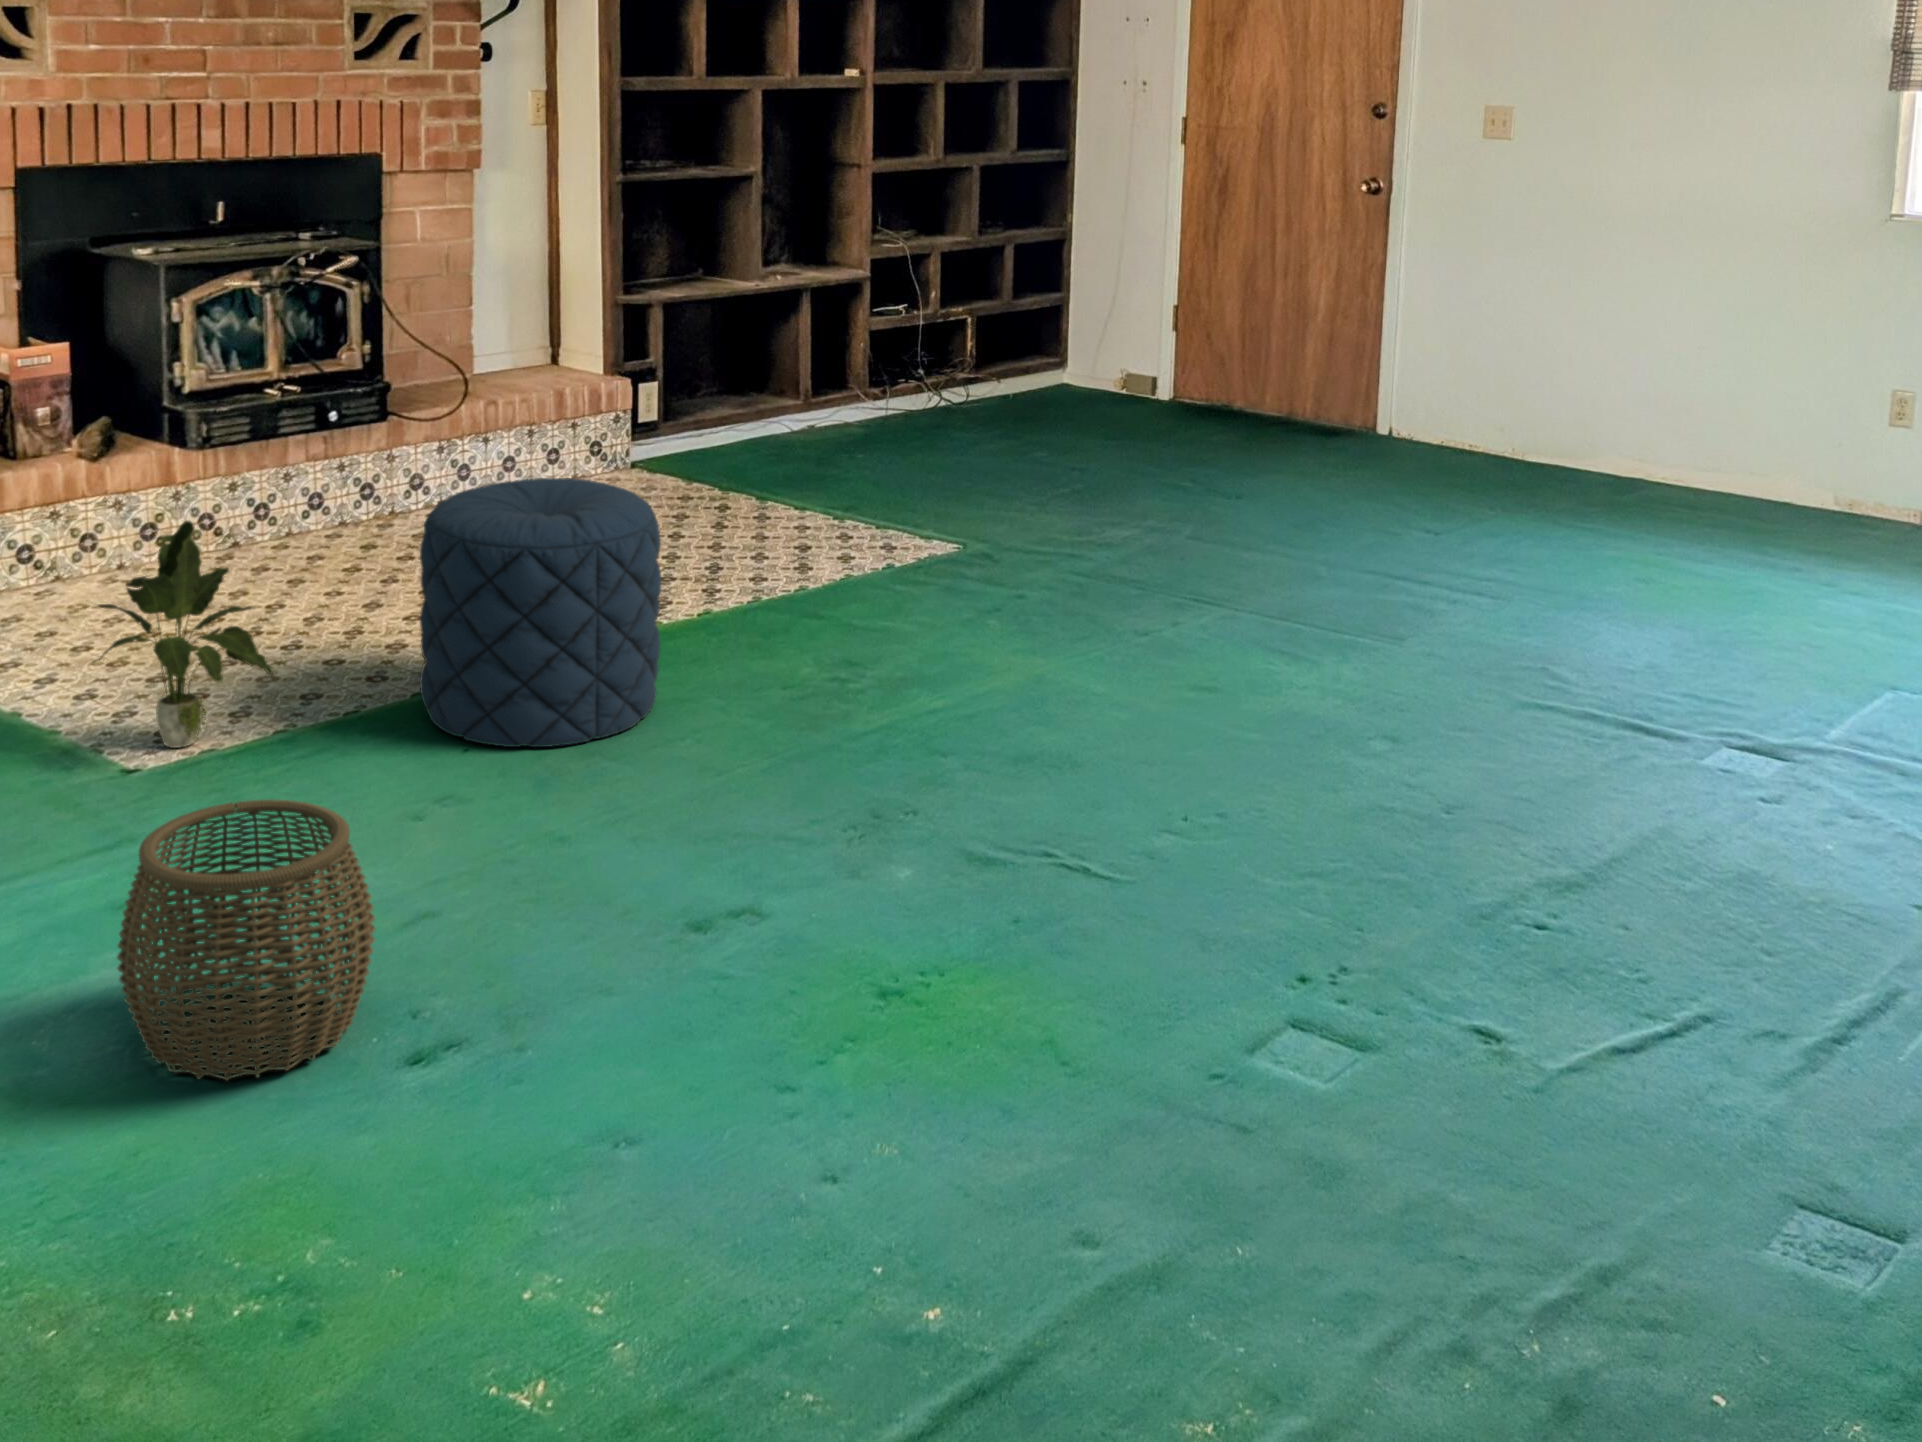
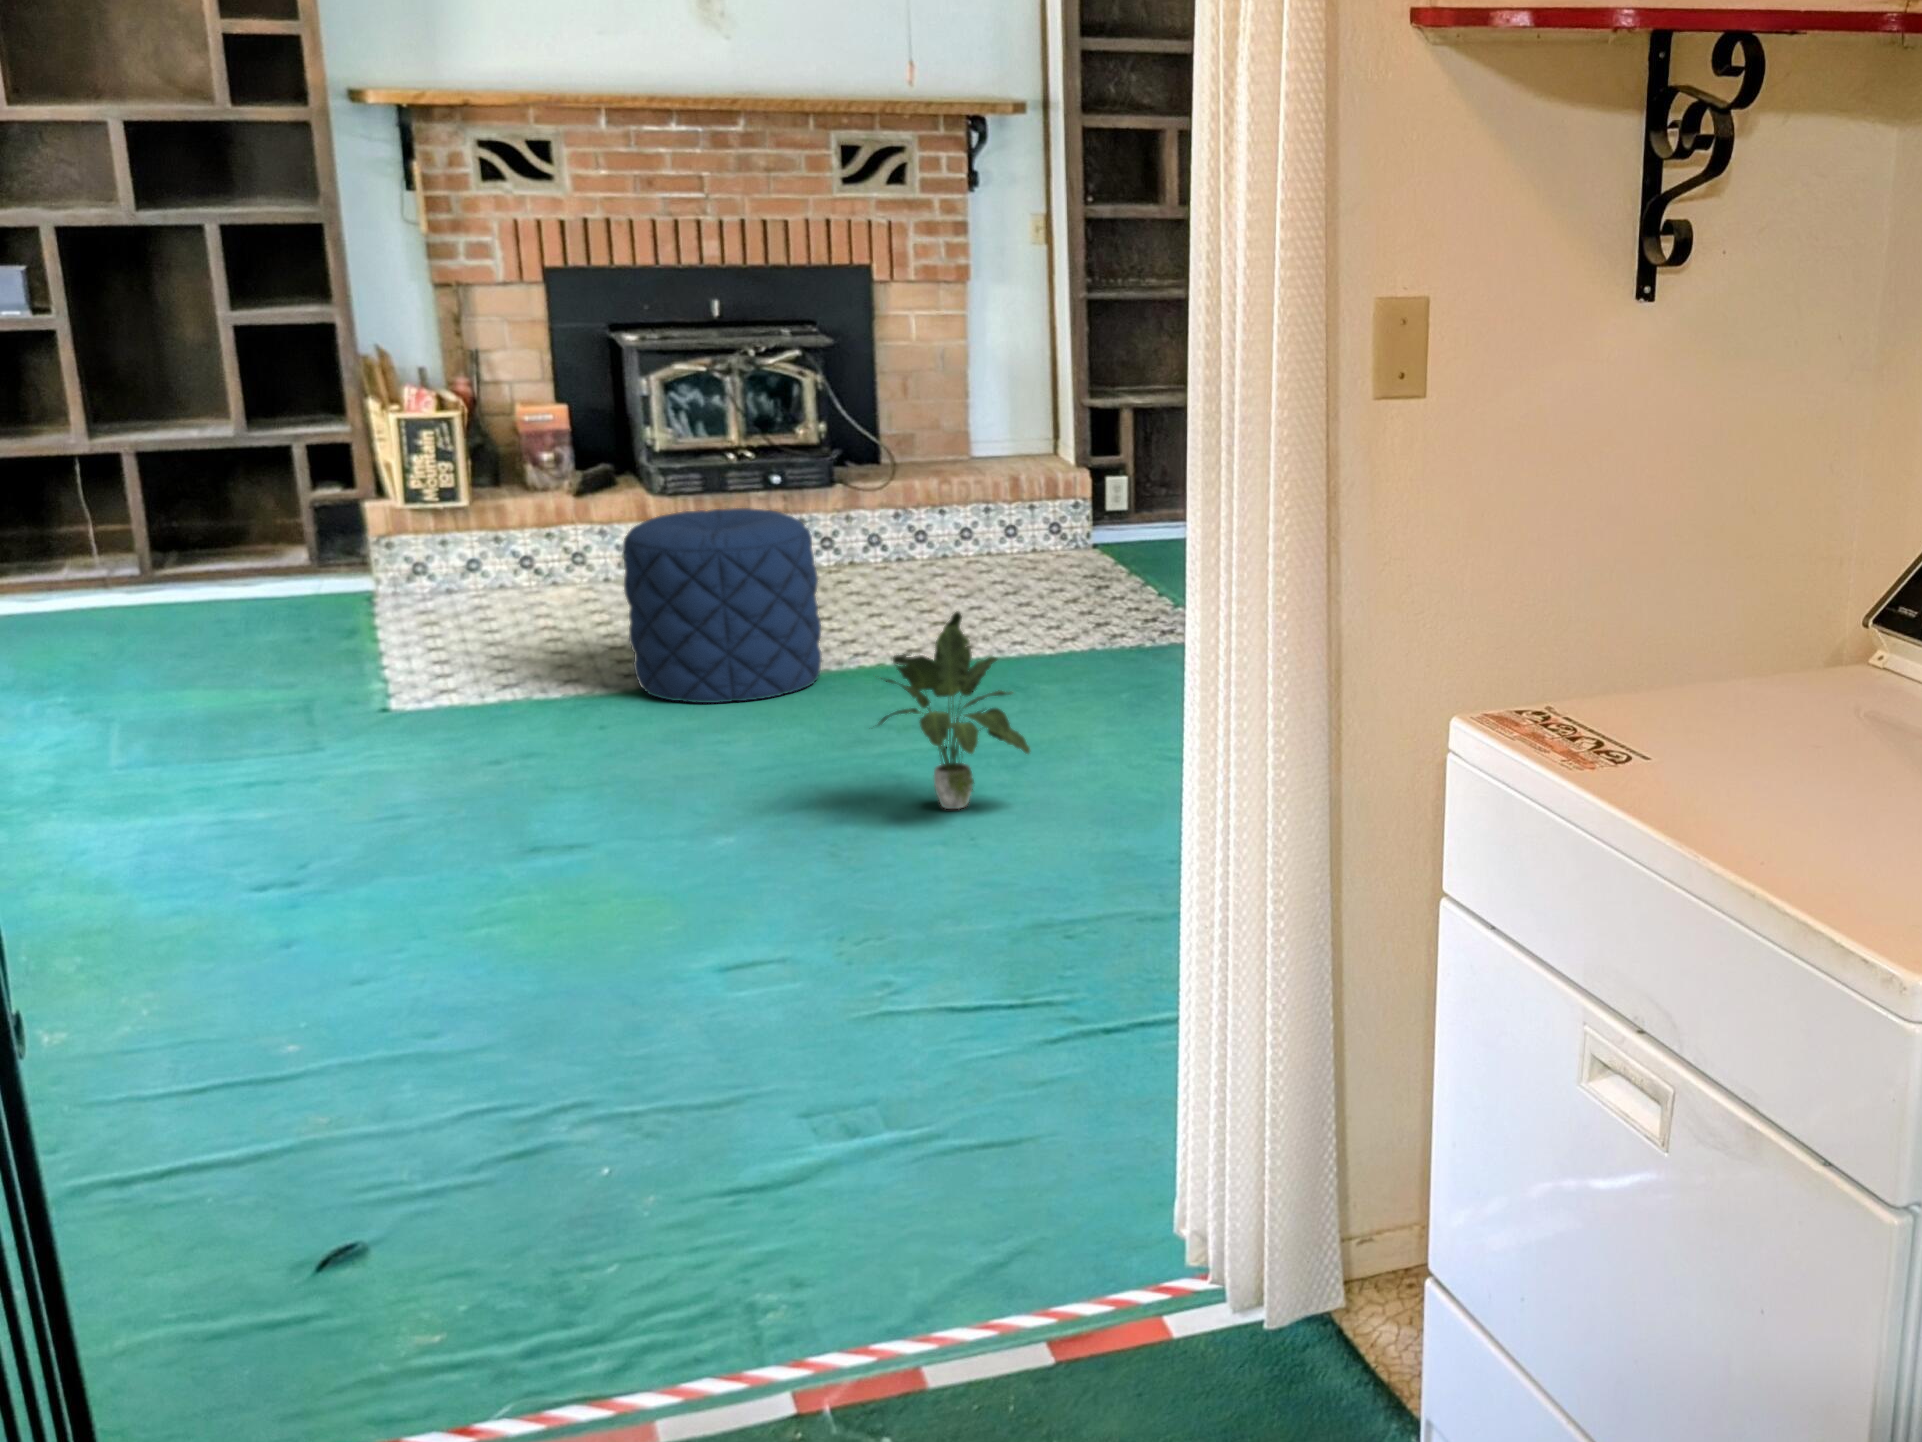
potted plant: present [89,521,273,748] -> present [878,612,1030,809]
woven basket: present [117,800,375,1081] -> none [158,671,350,837]

